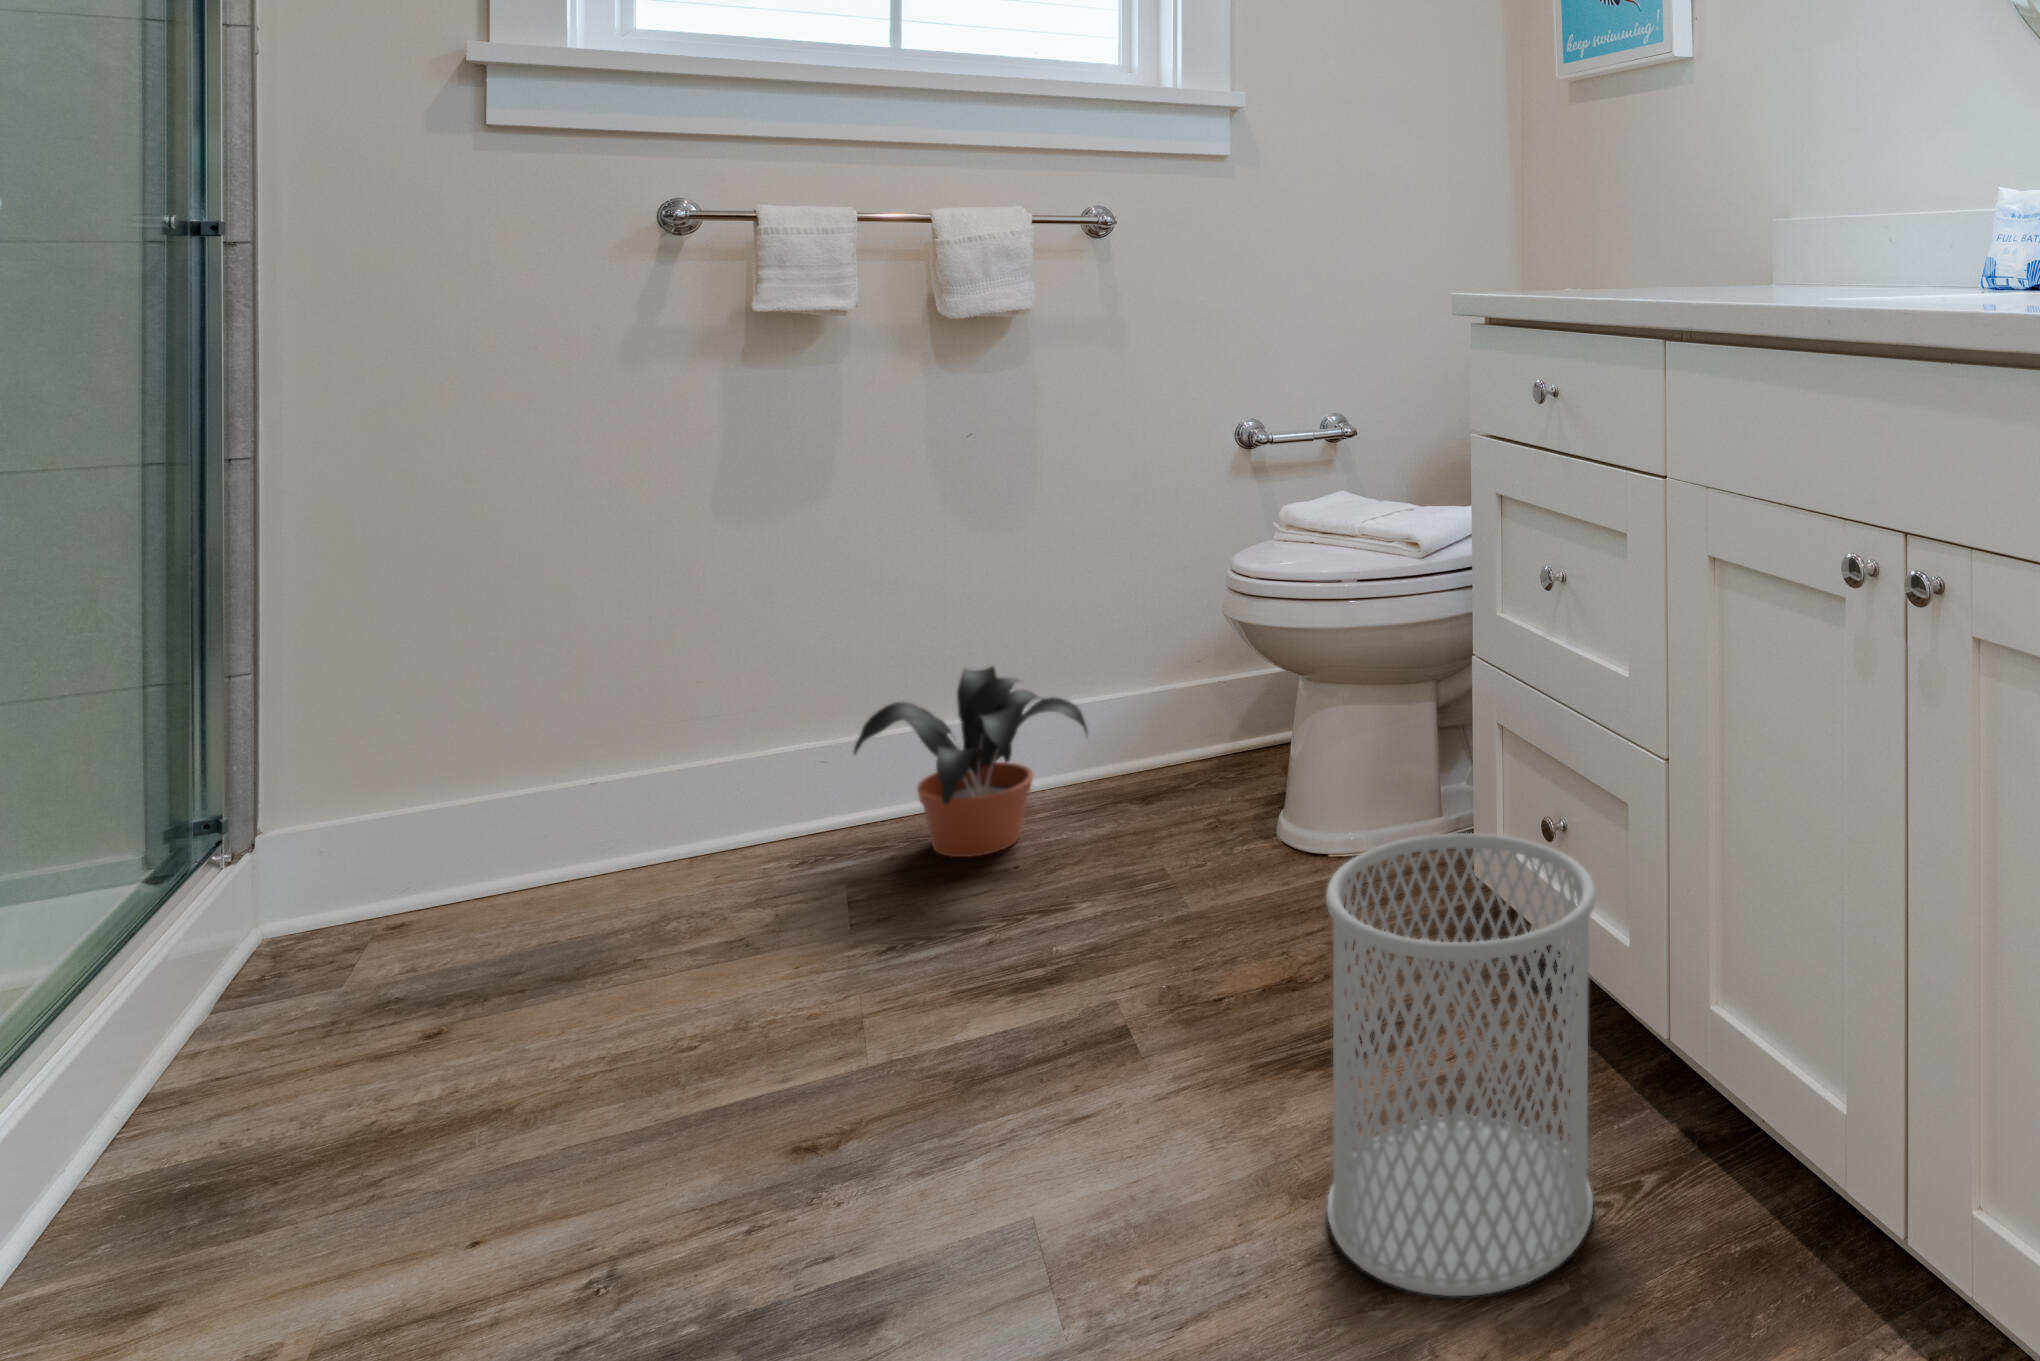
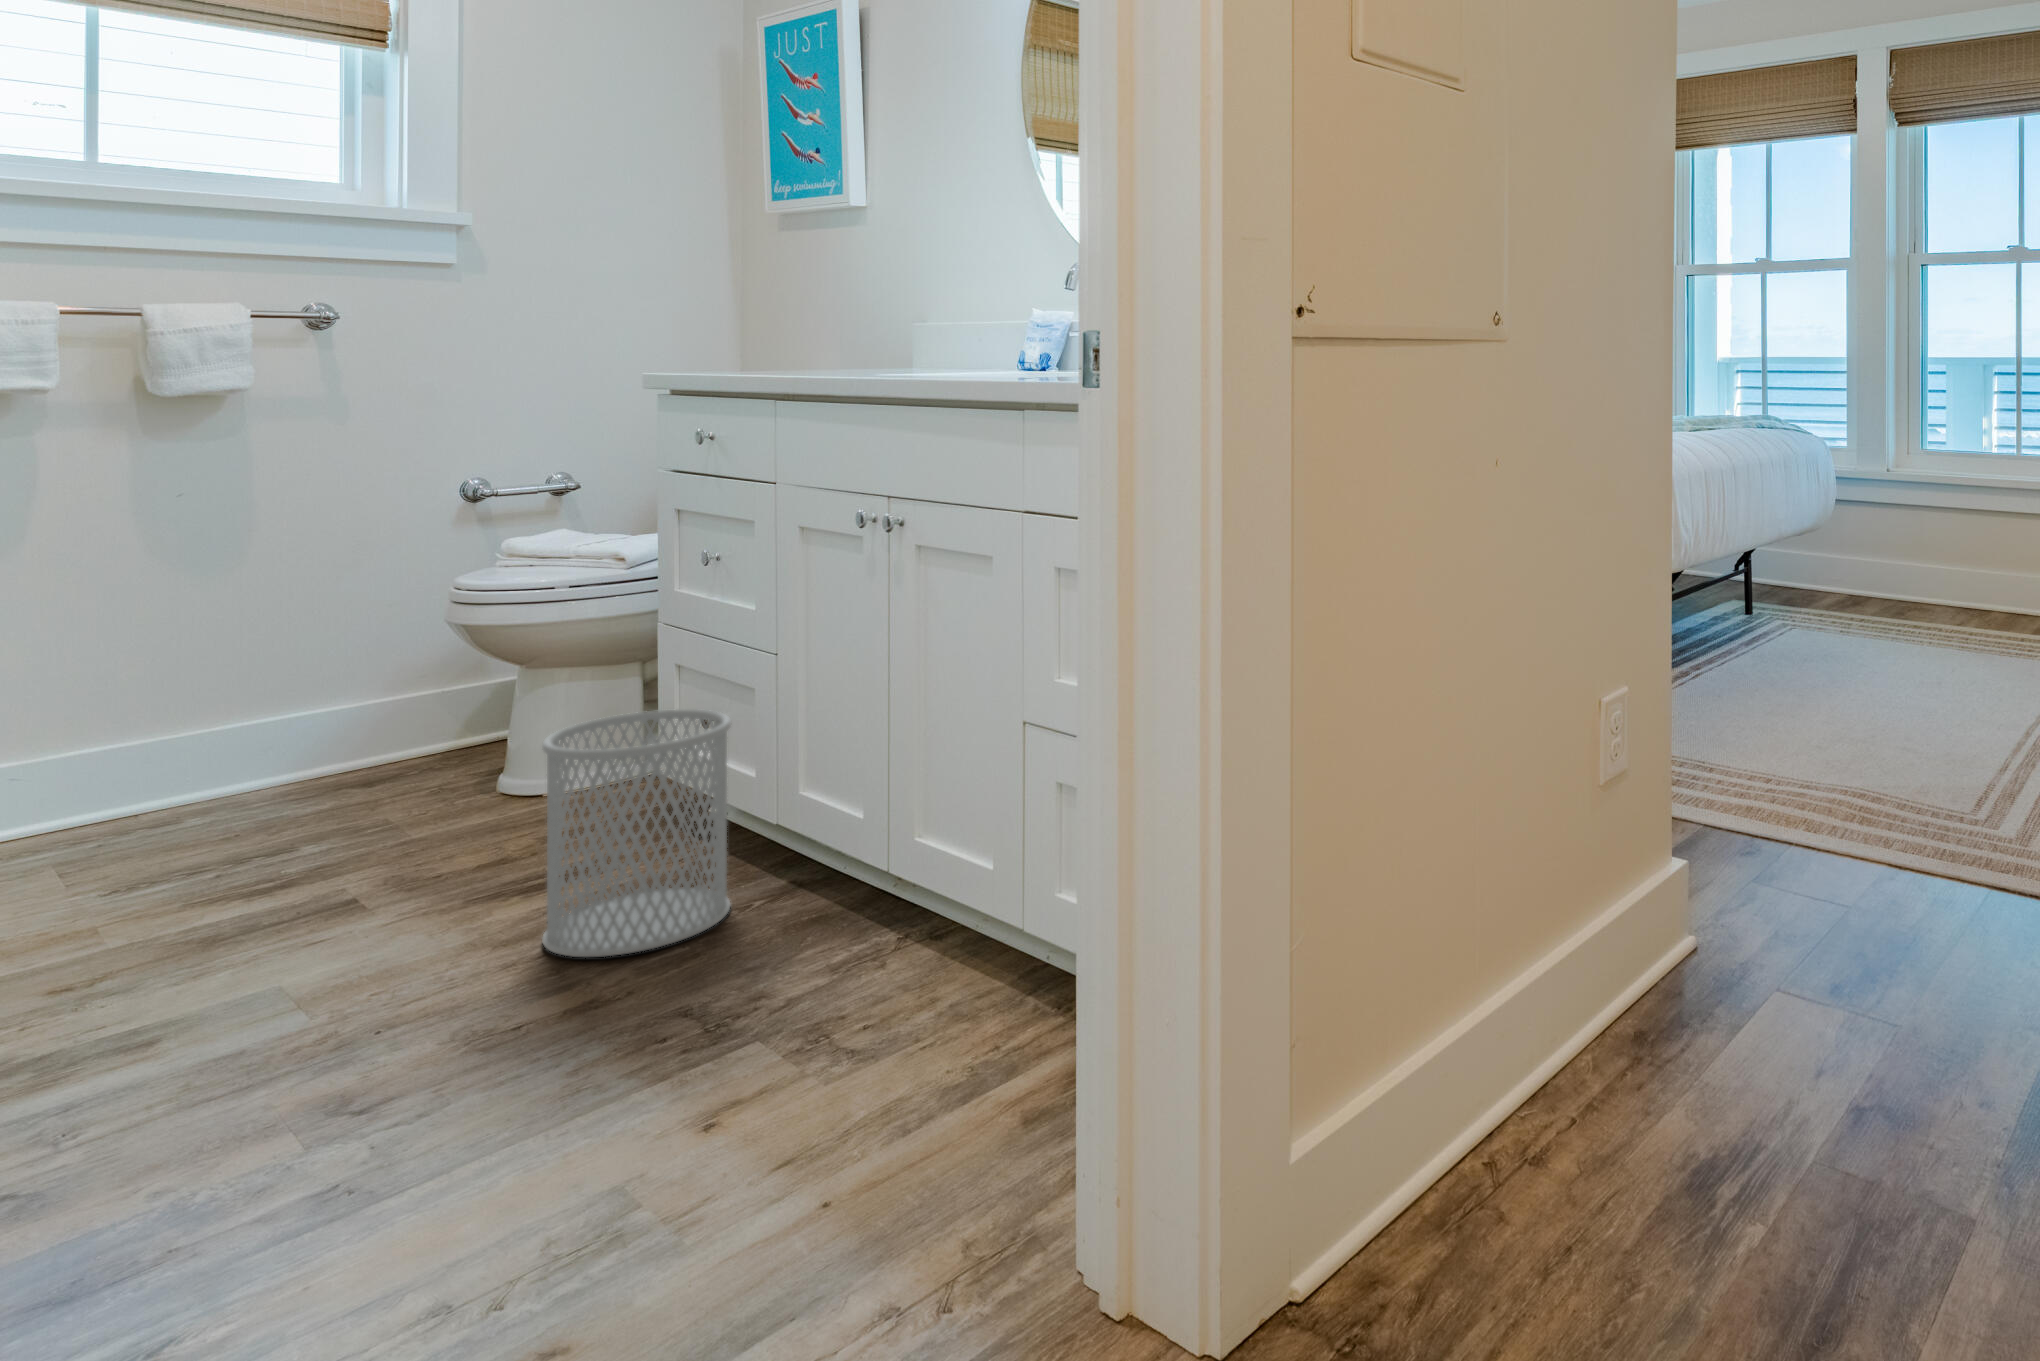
potted plant: present [854,666,1087,857] -> none [63,690,313,845]

